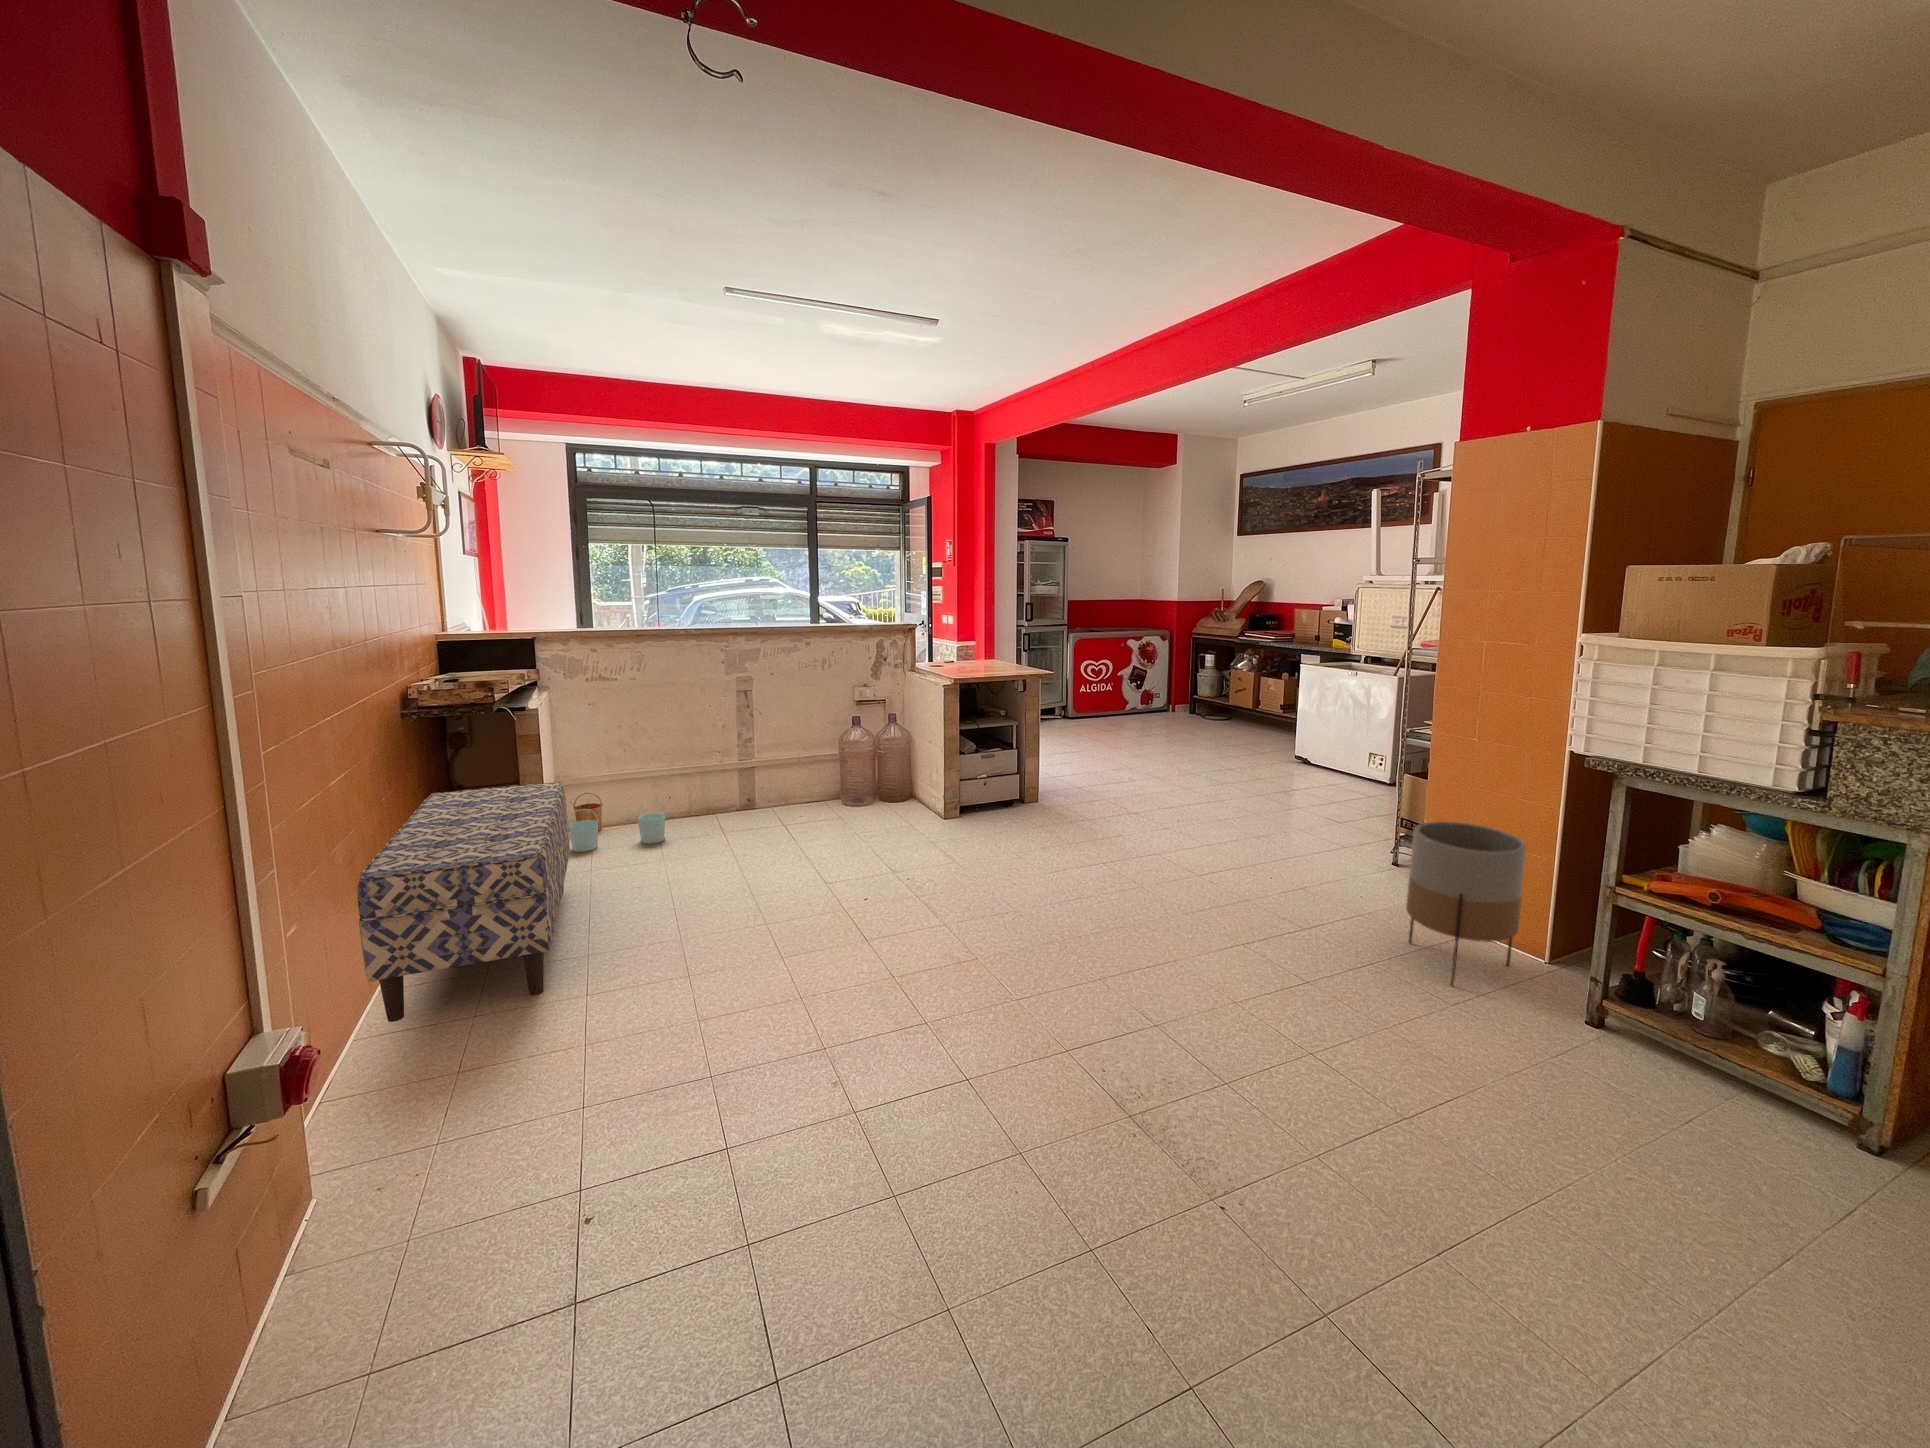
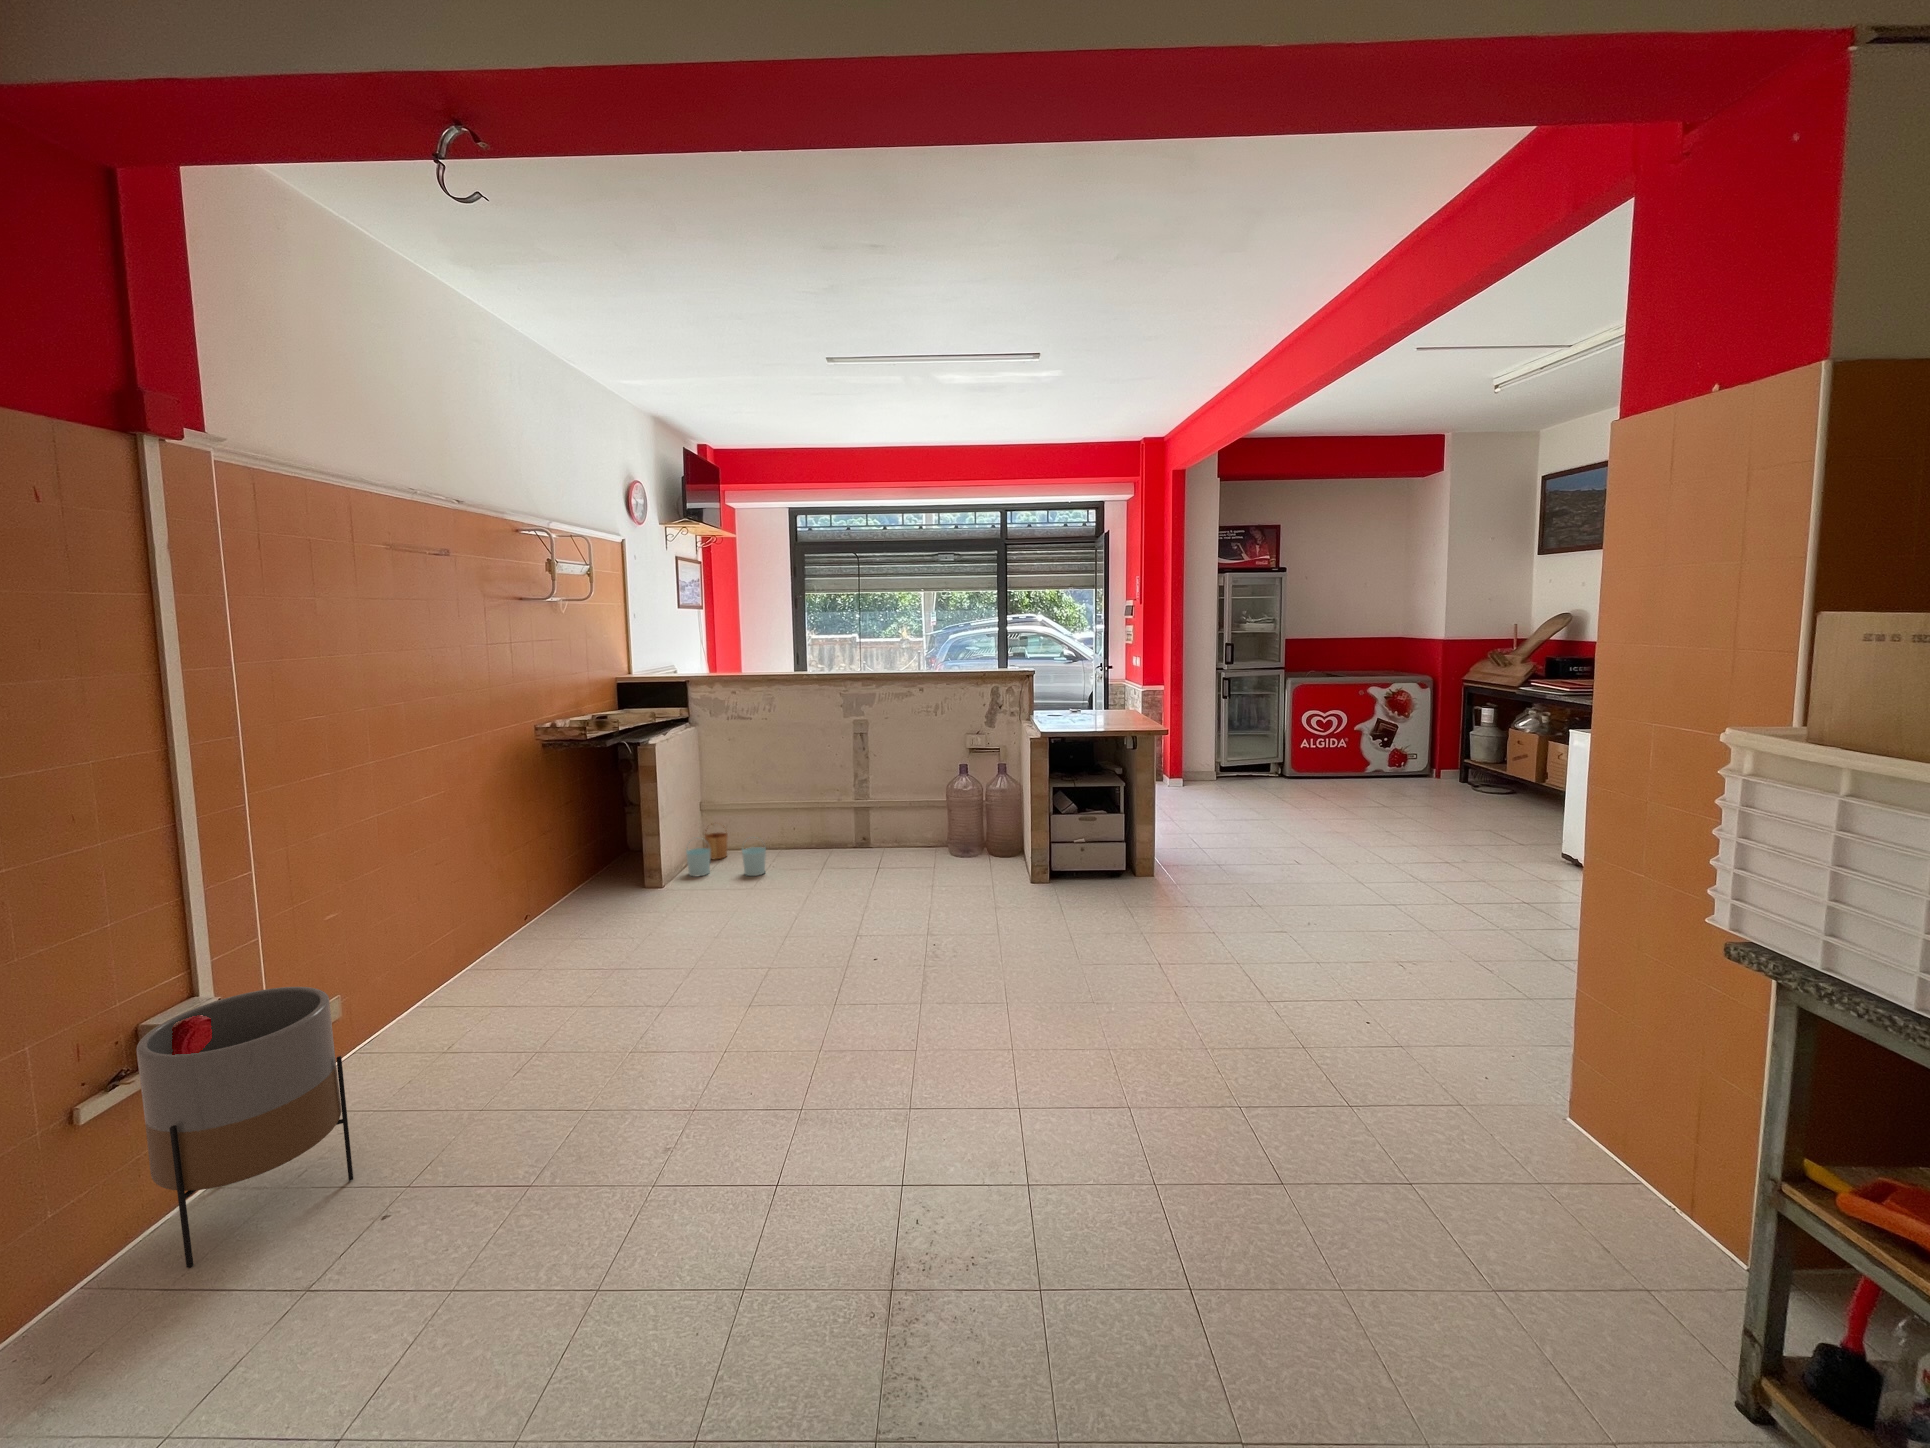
bench: present [357,782,570,1022] -> none [424,812,657,1004]
planter: present [1406,821,1527,986] -> present [136,987,353,1268]

